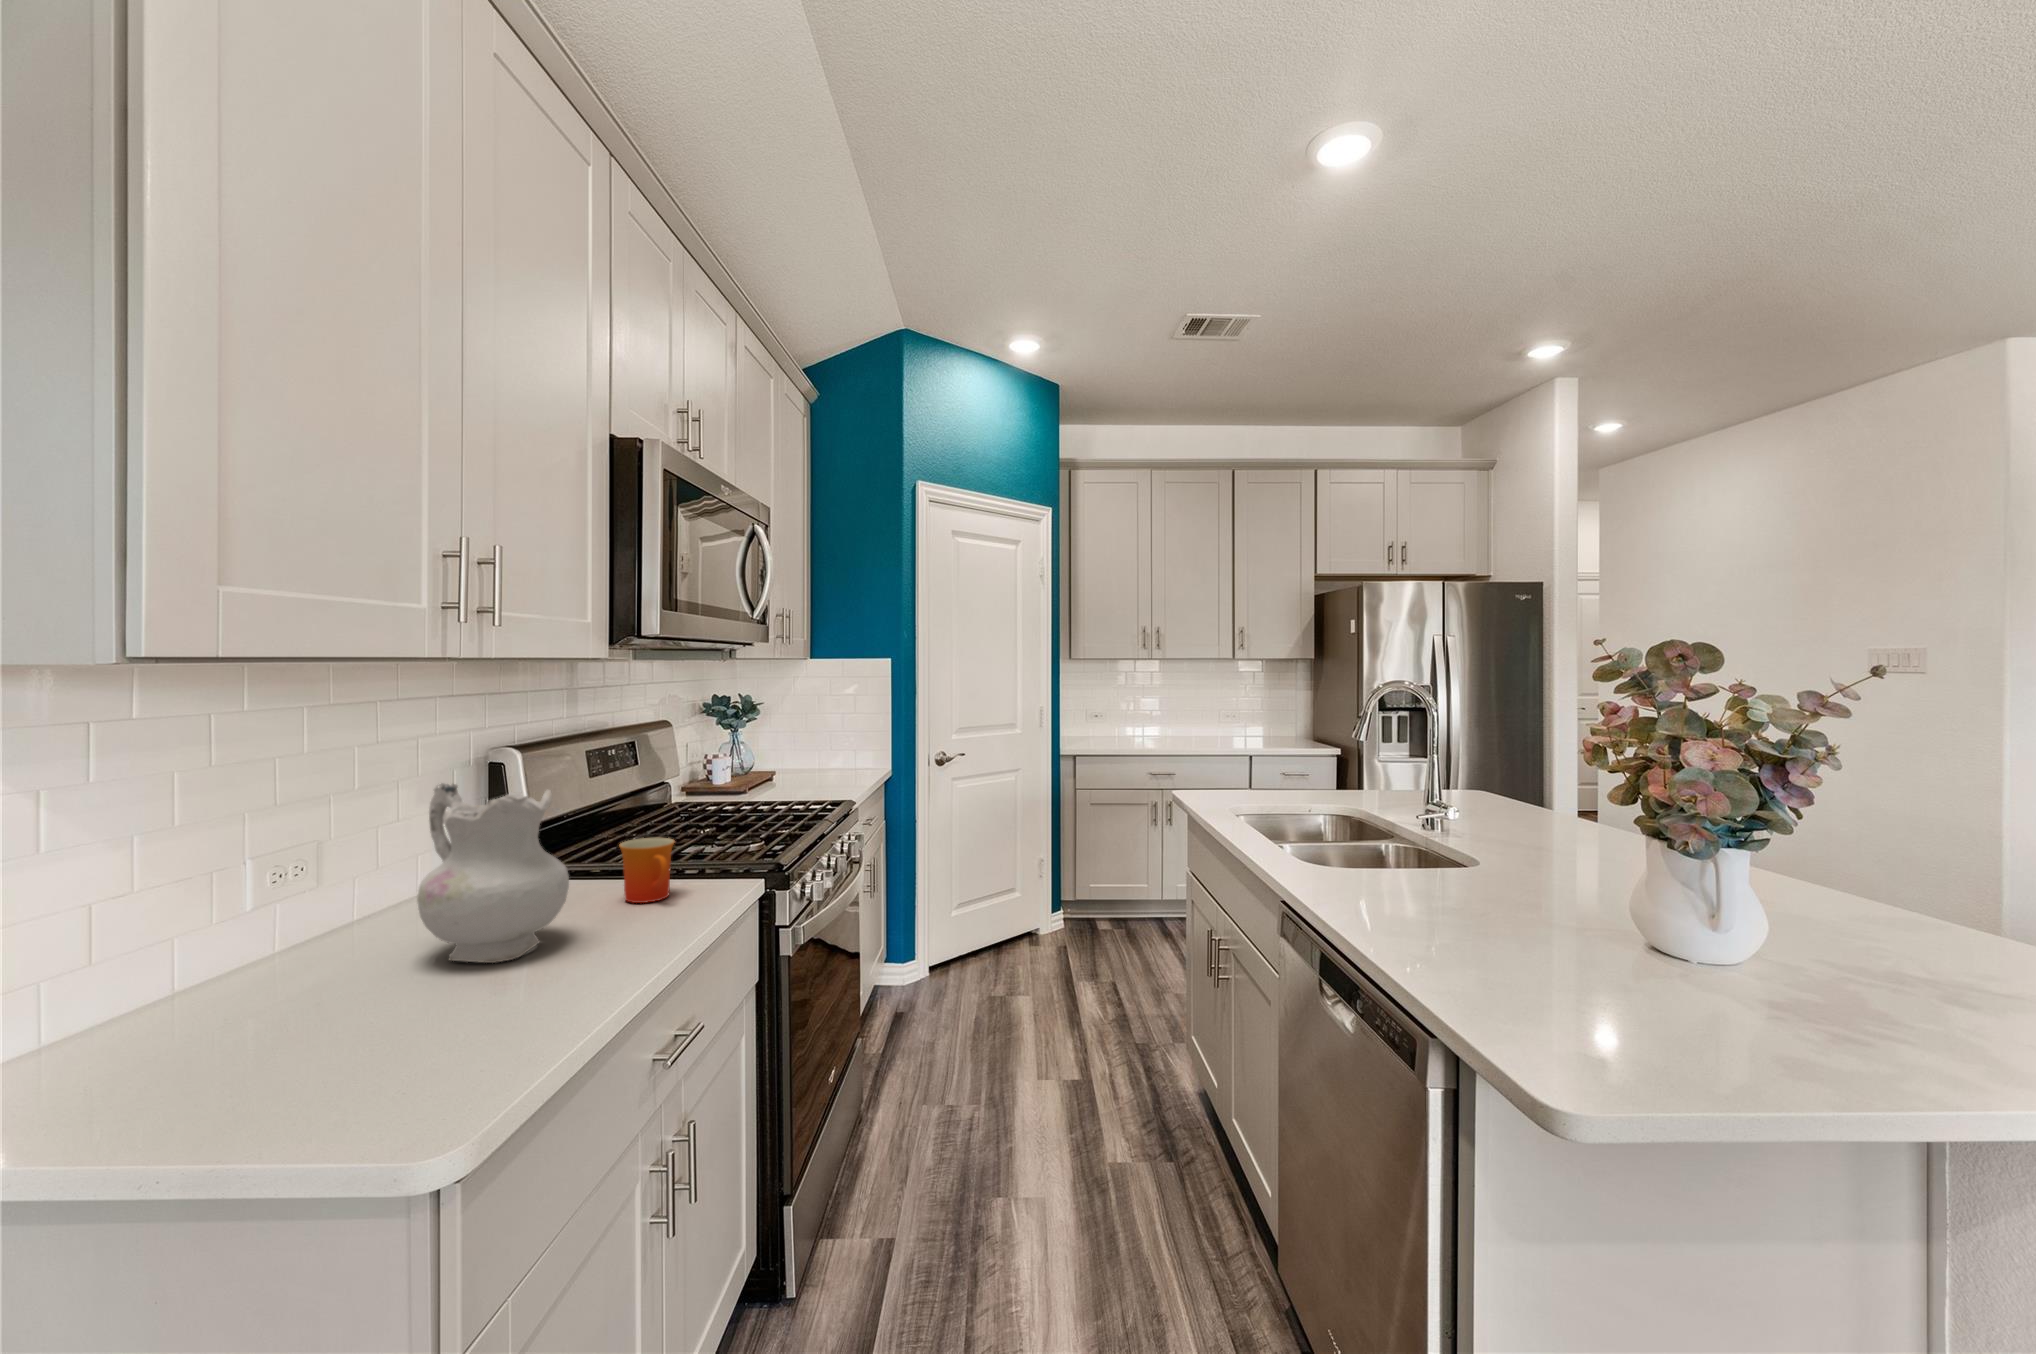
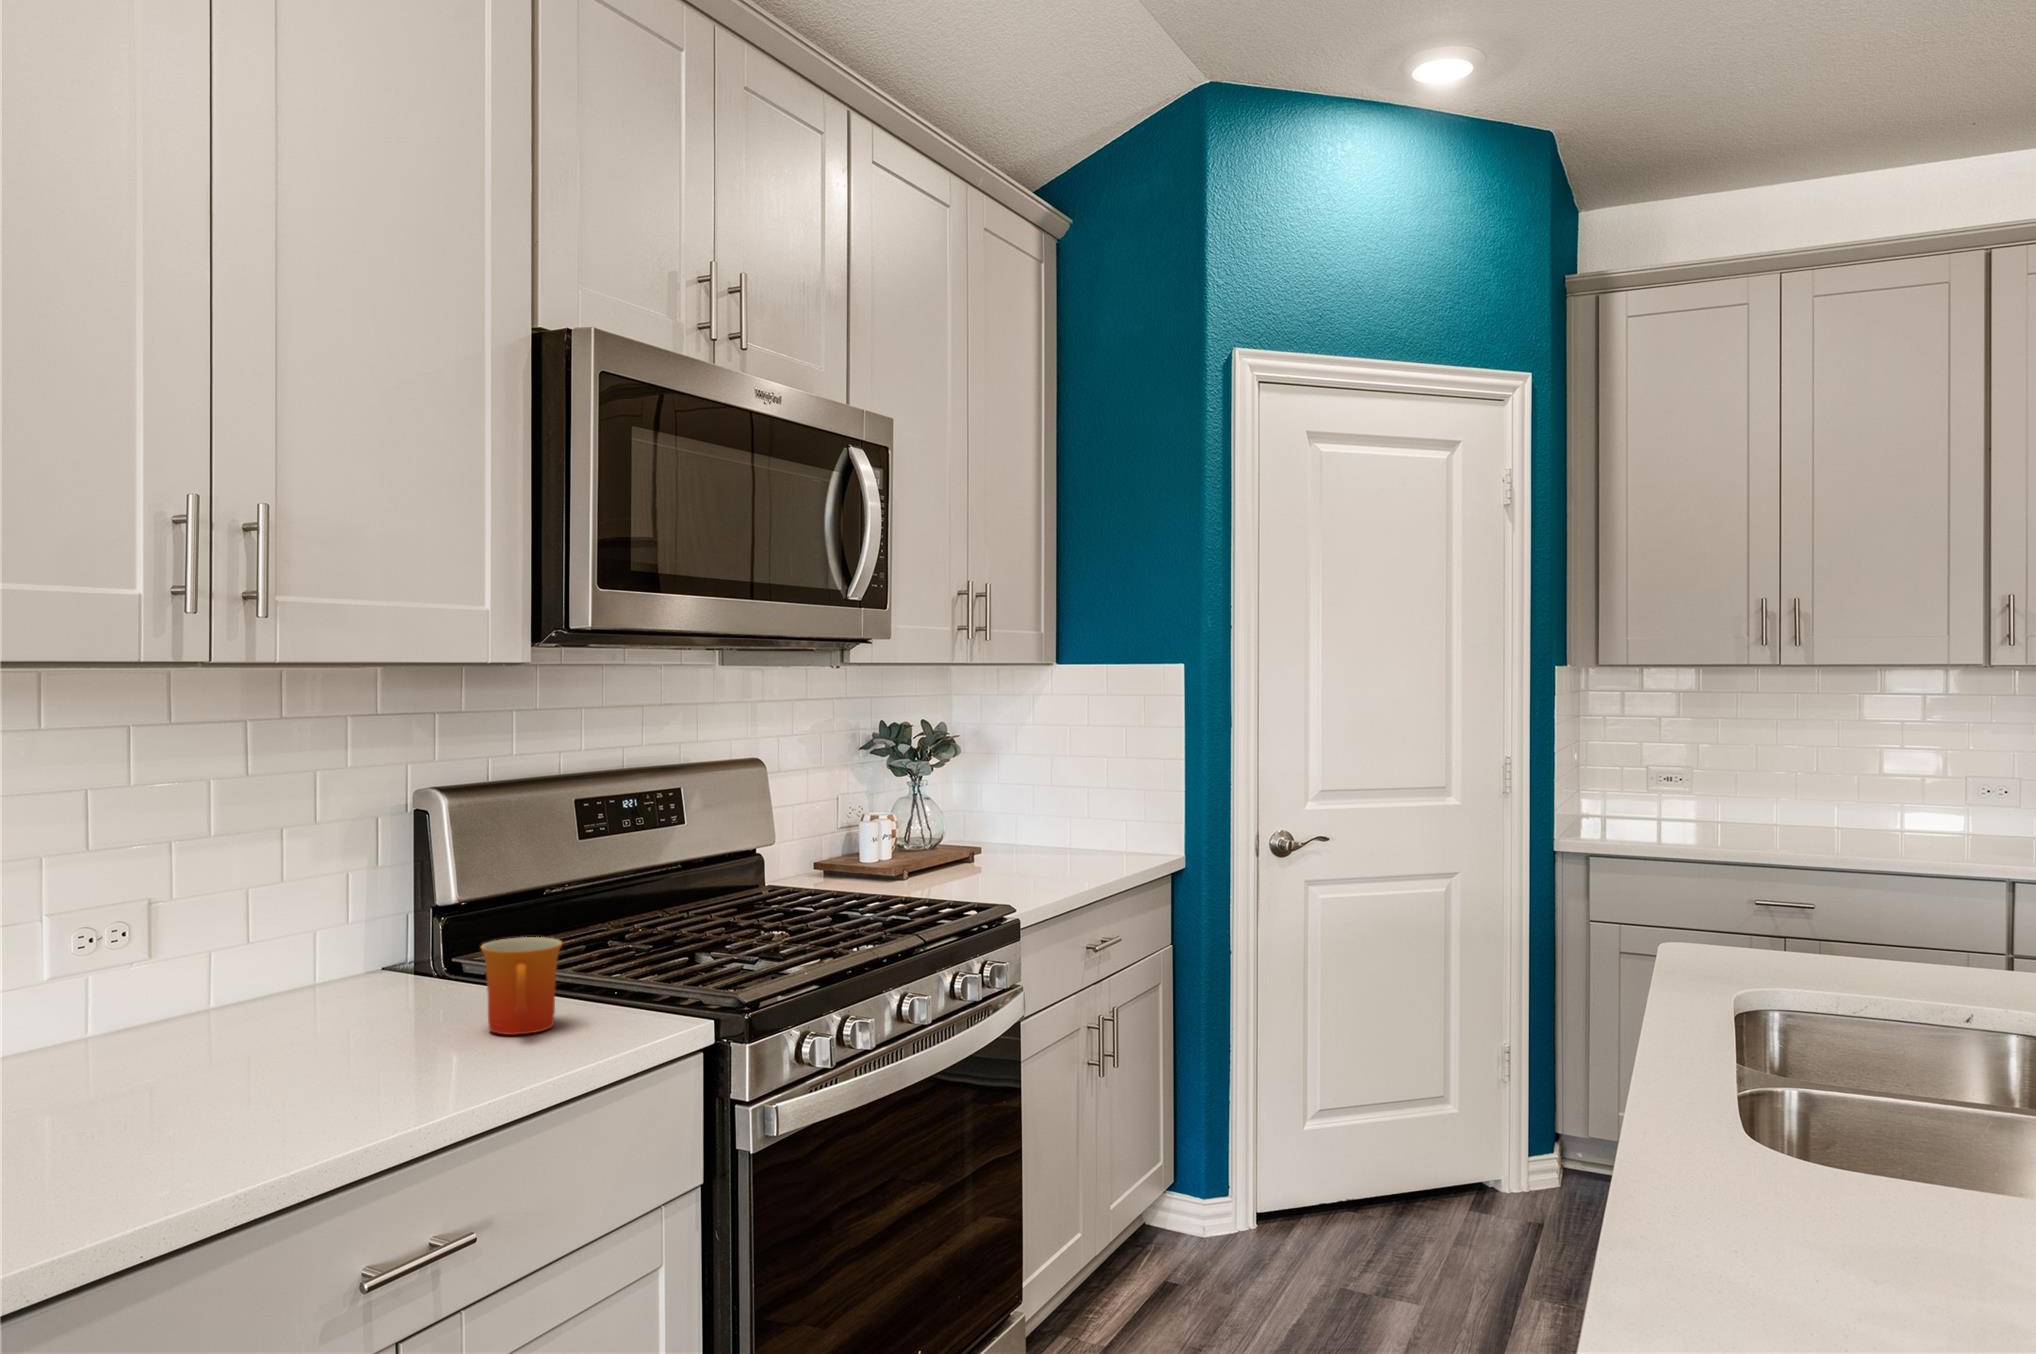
ceramic pitcher: present [417,783,569,963] -> none [151,836,356,1092]

